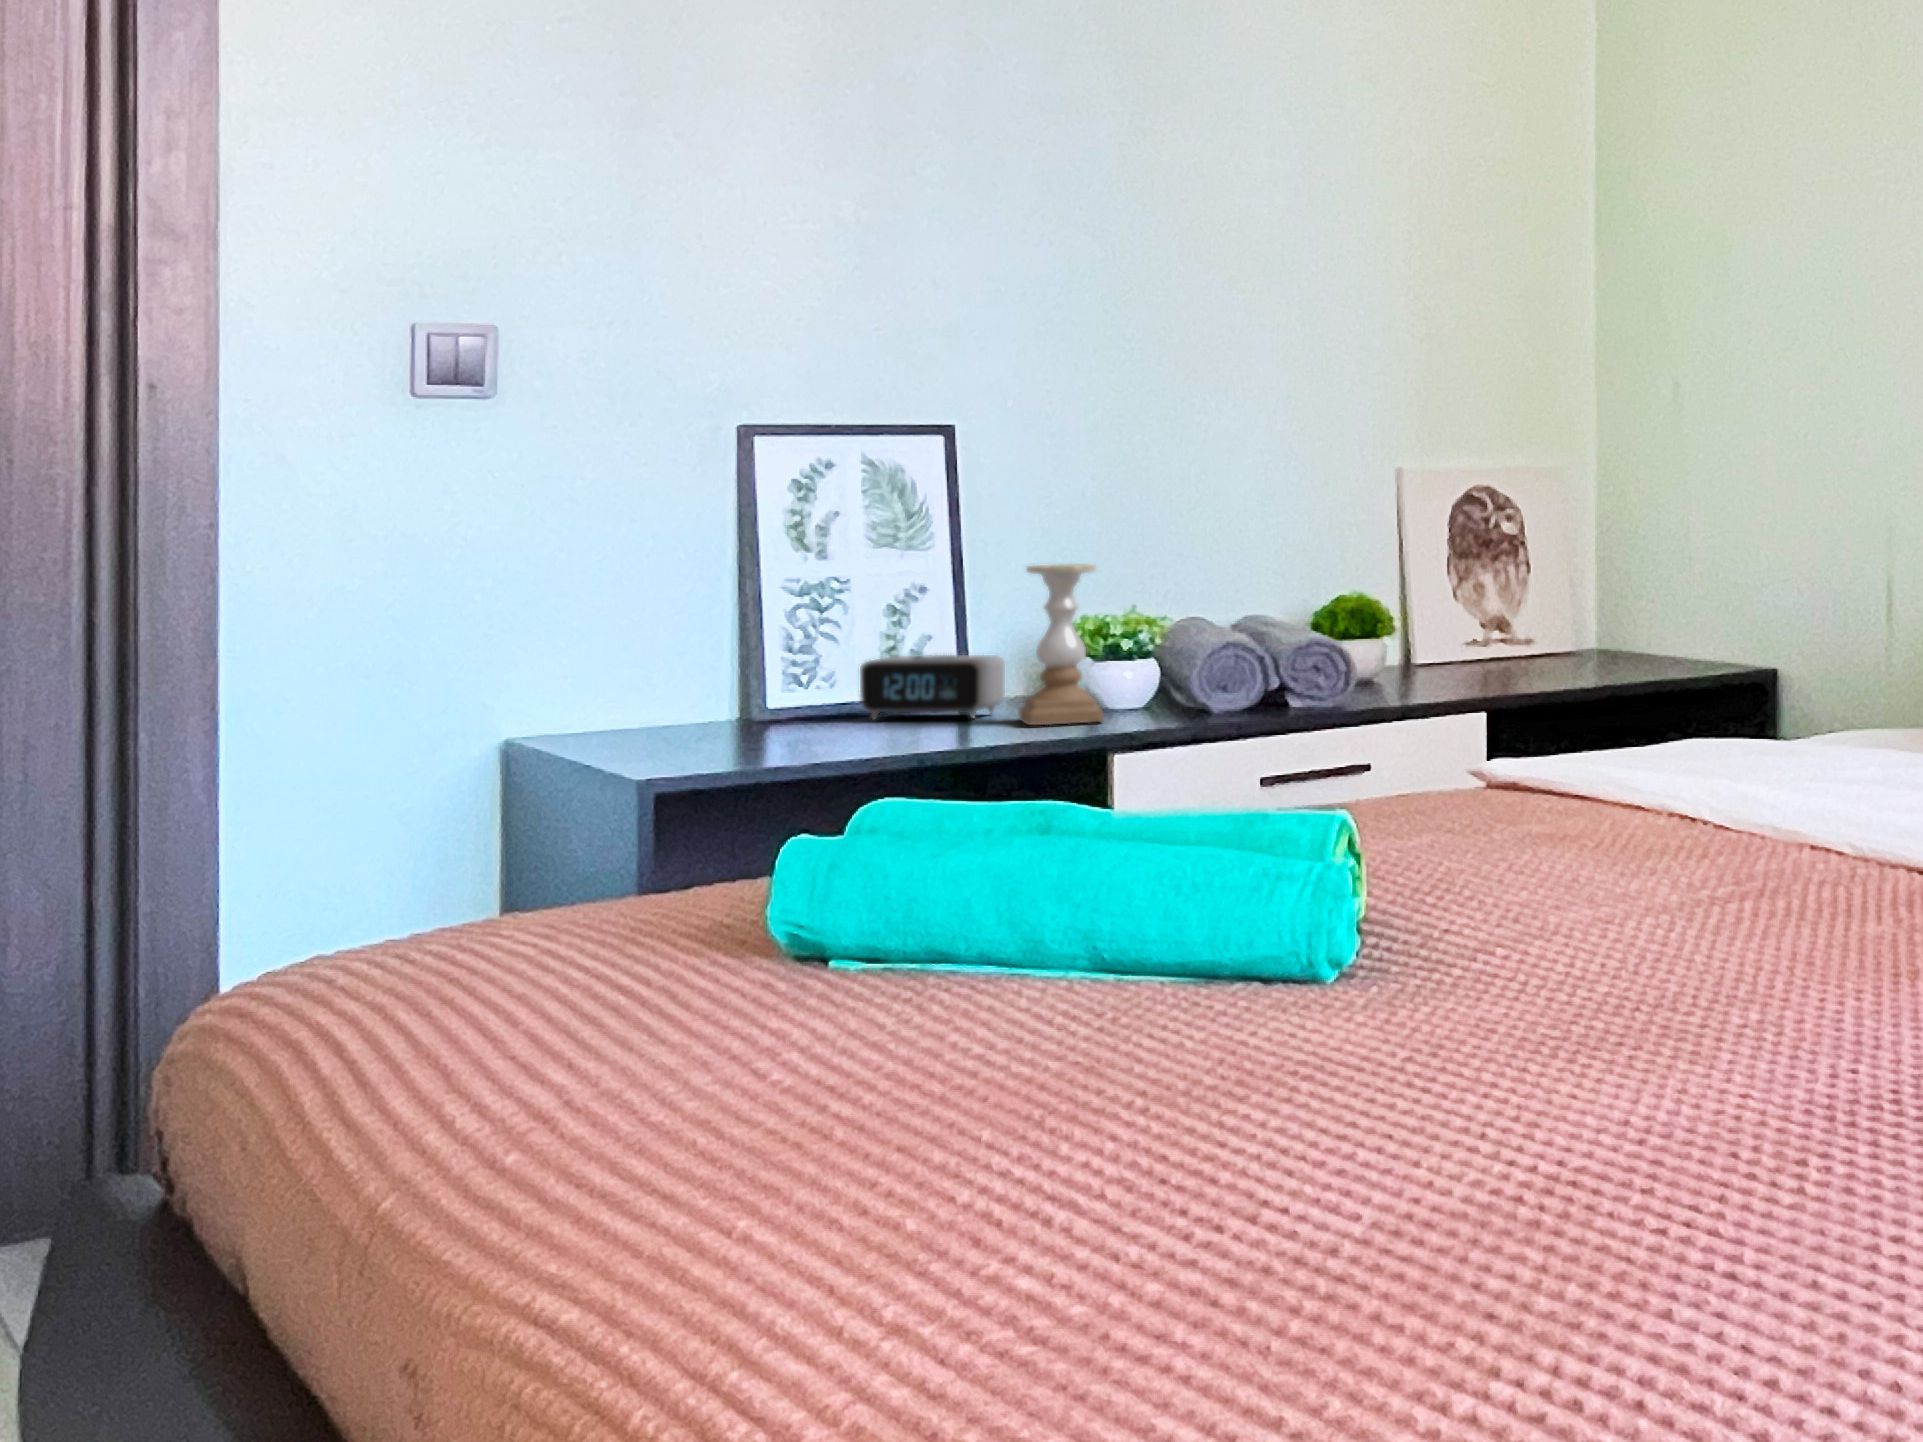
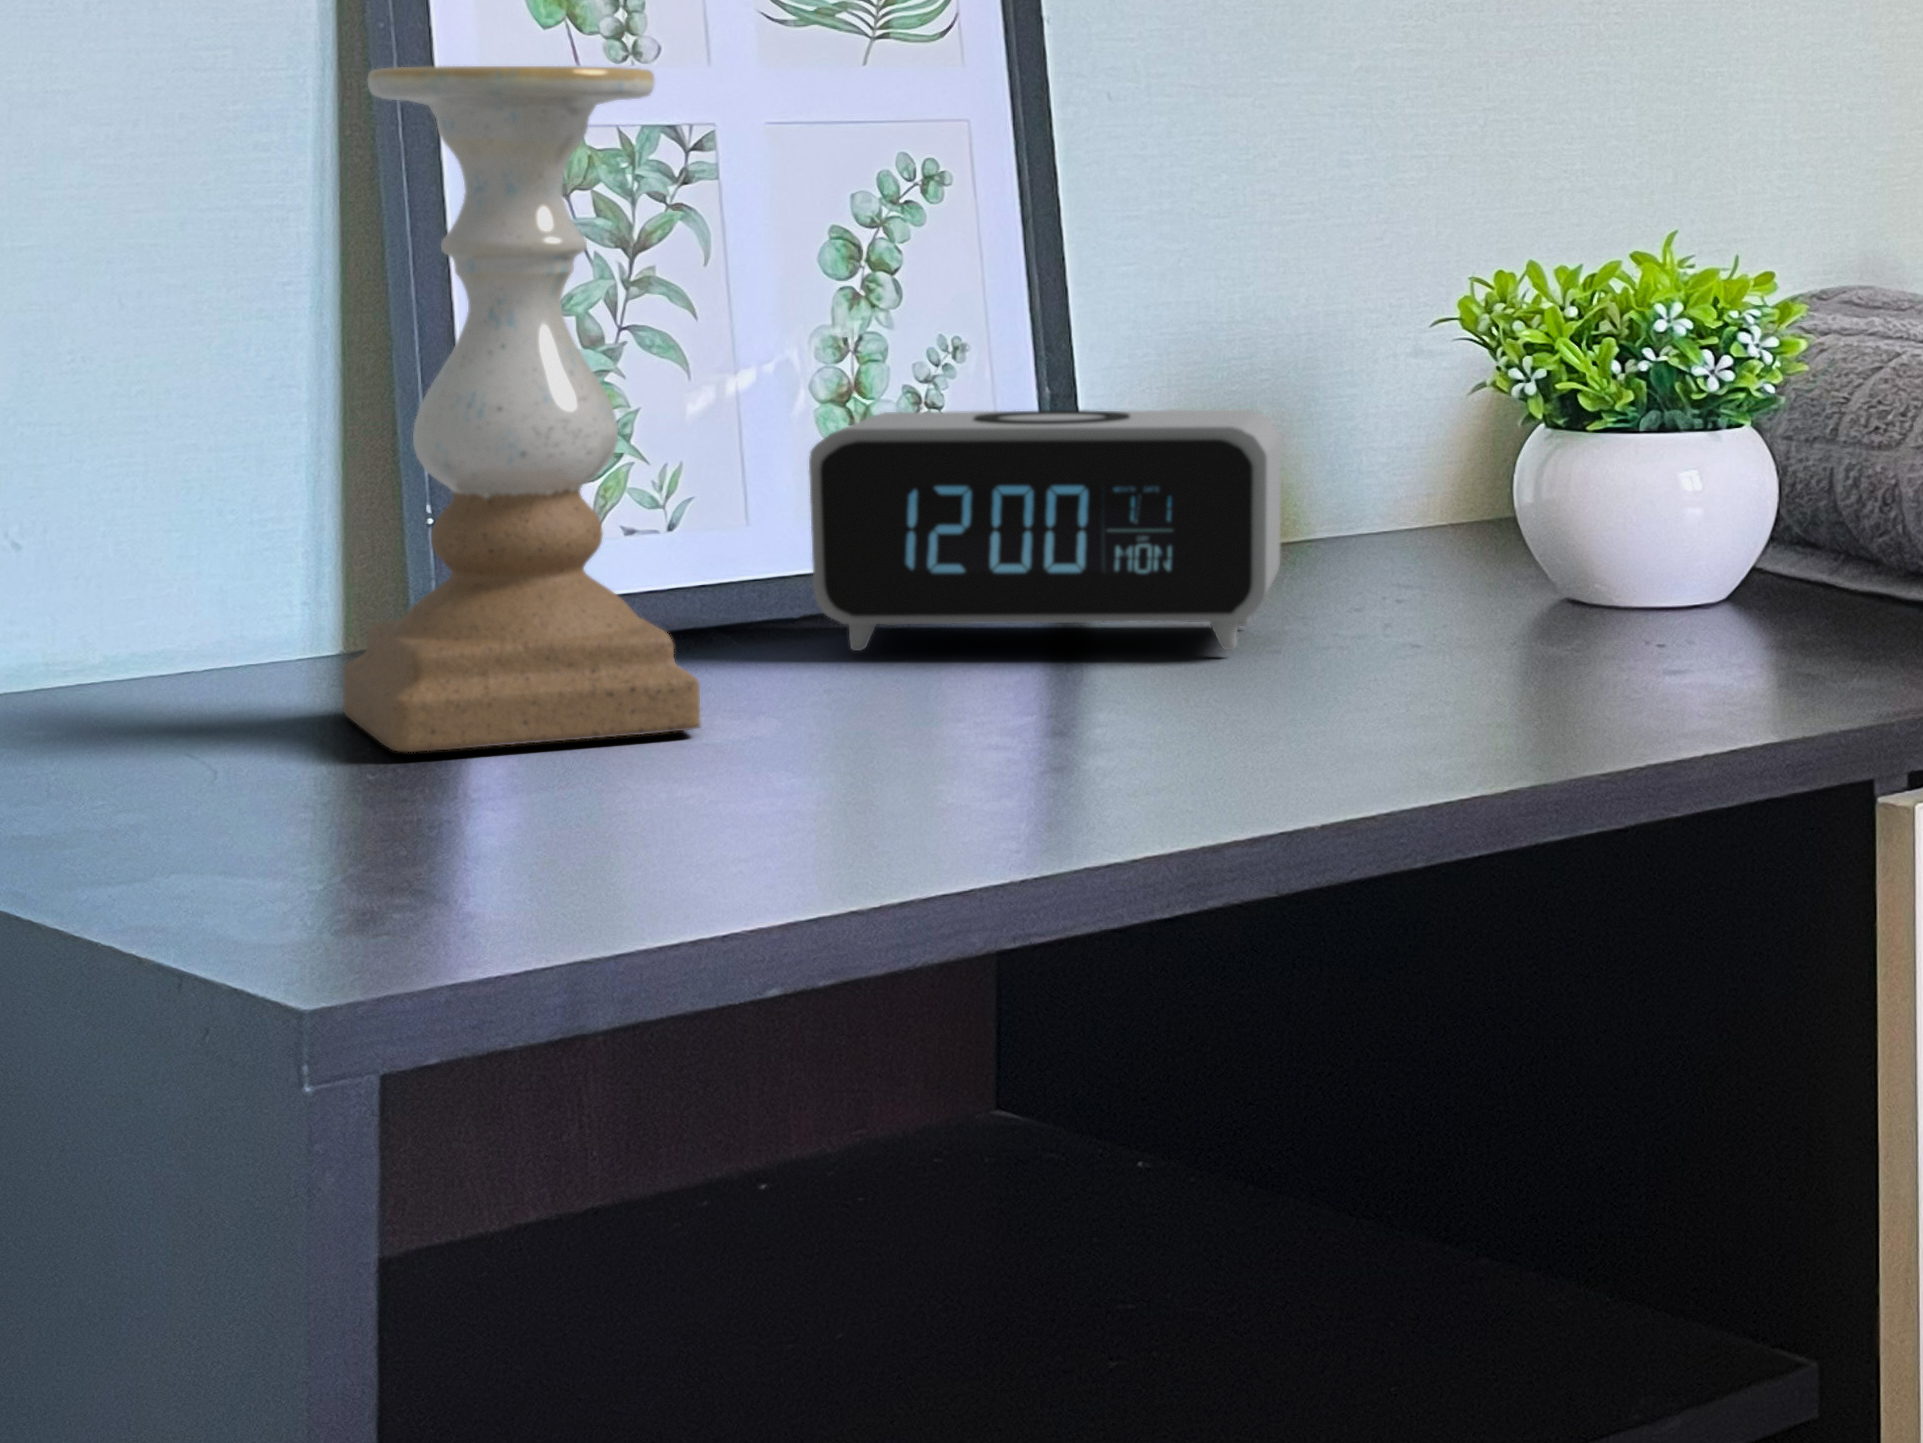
candle holder: present [1020,564,1103,725] -> present [343,66,700,752]

